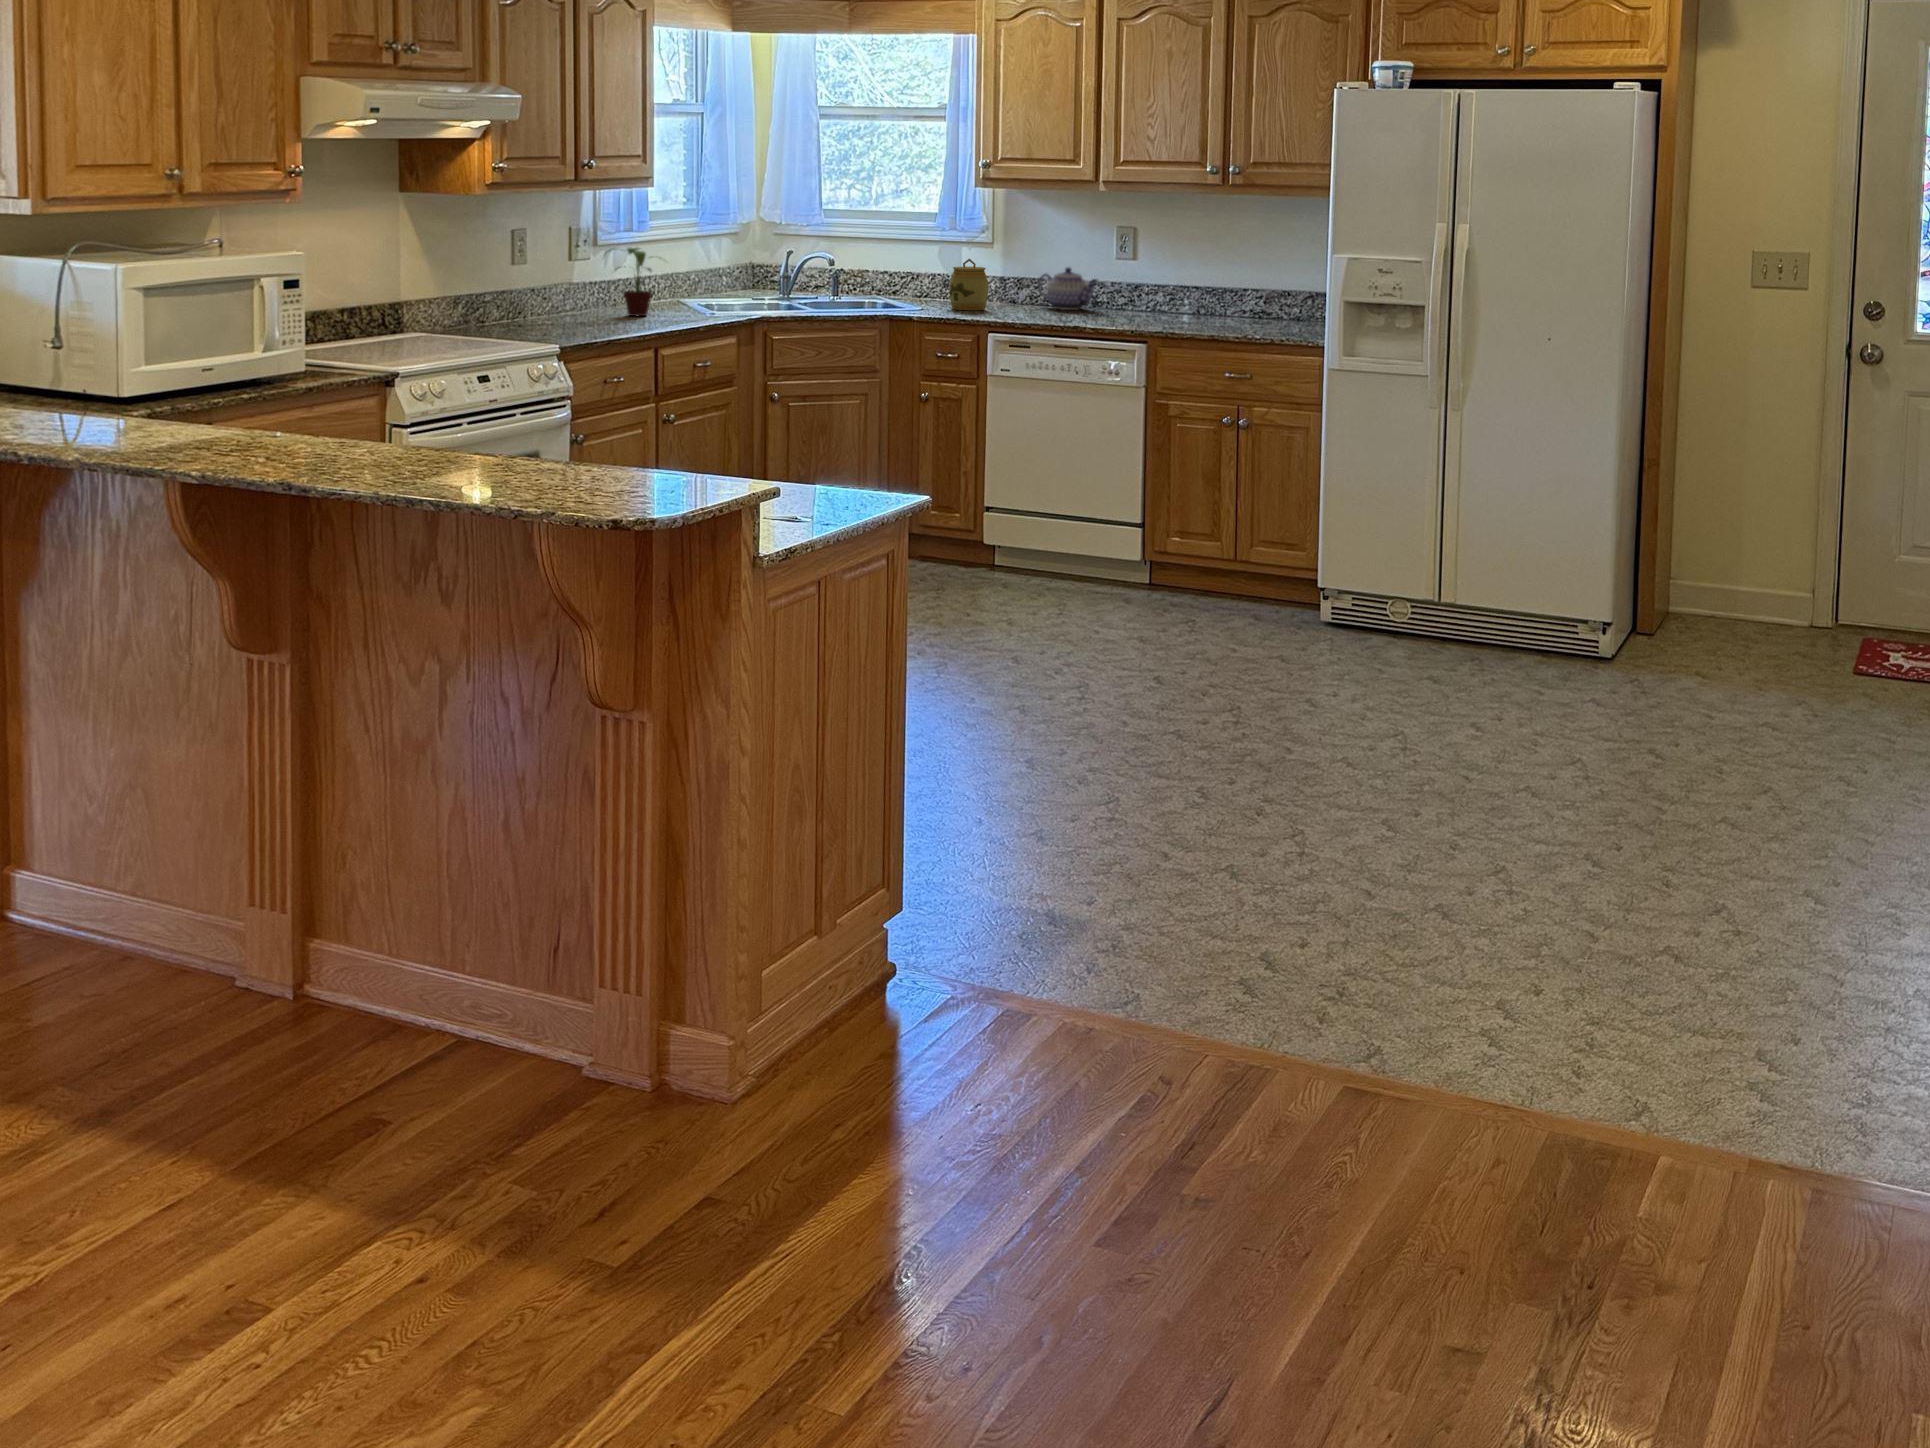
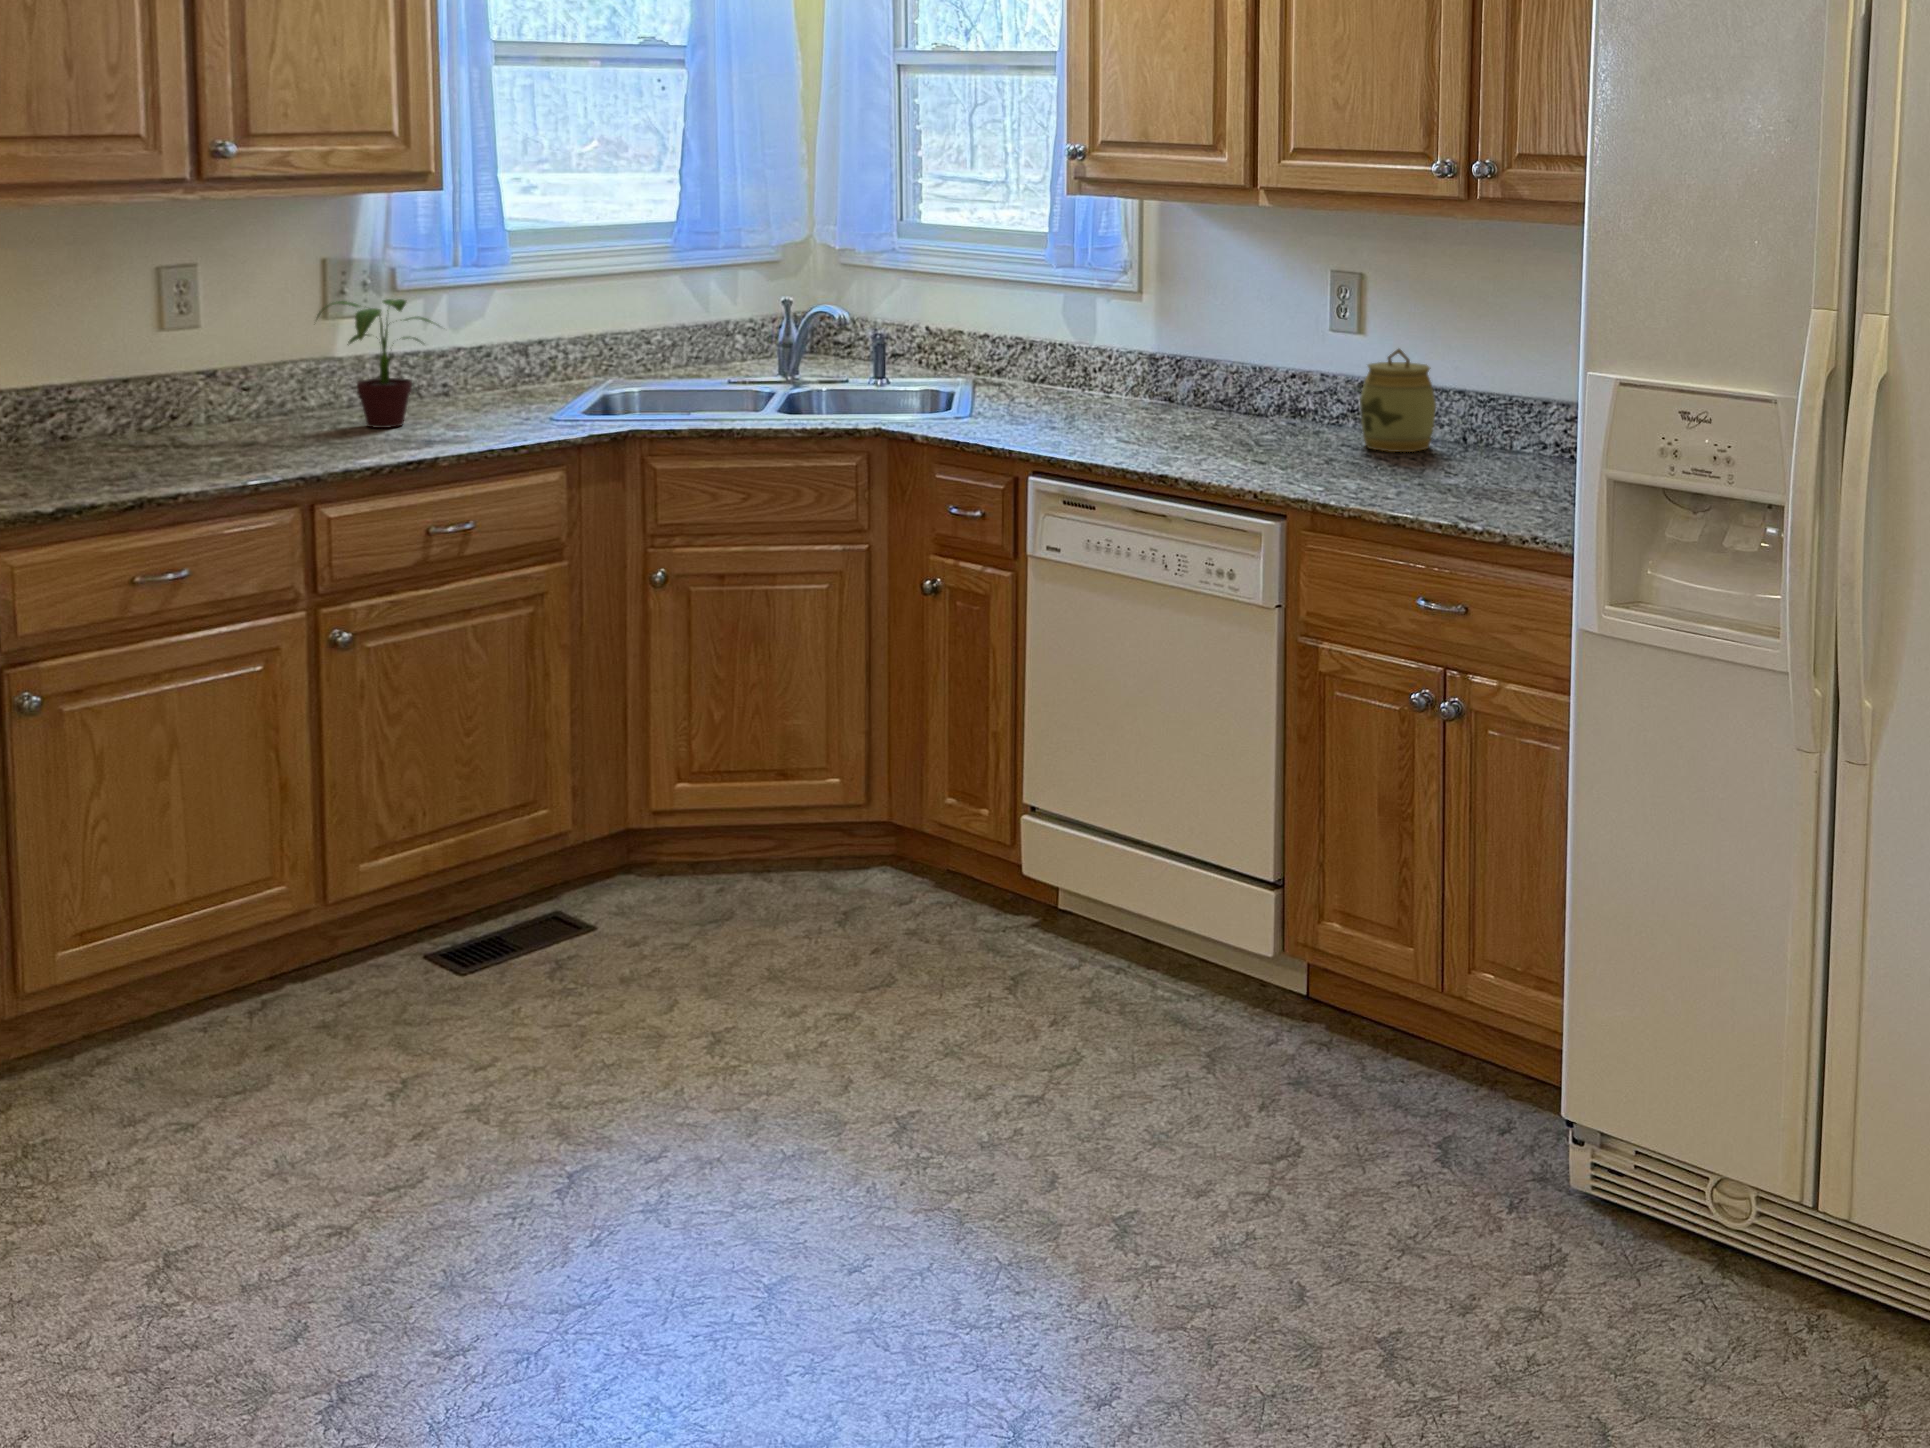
jar: present [949,259,989,310] -> present [1360,349,1436,452]
teapot: present [1037,267,1098,310] -> none [1192,344,1287,426]

